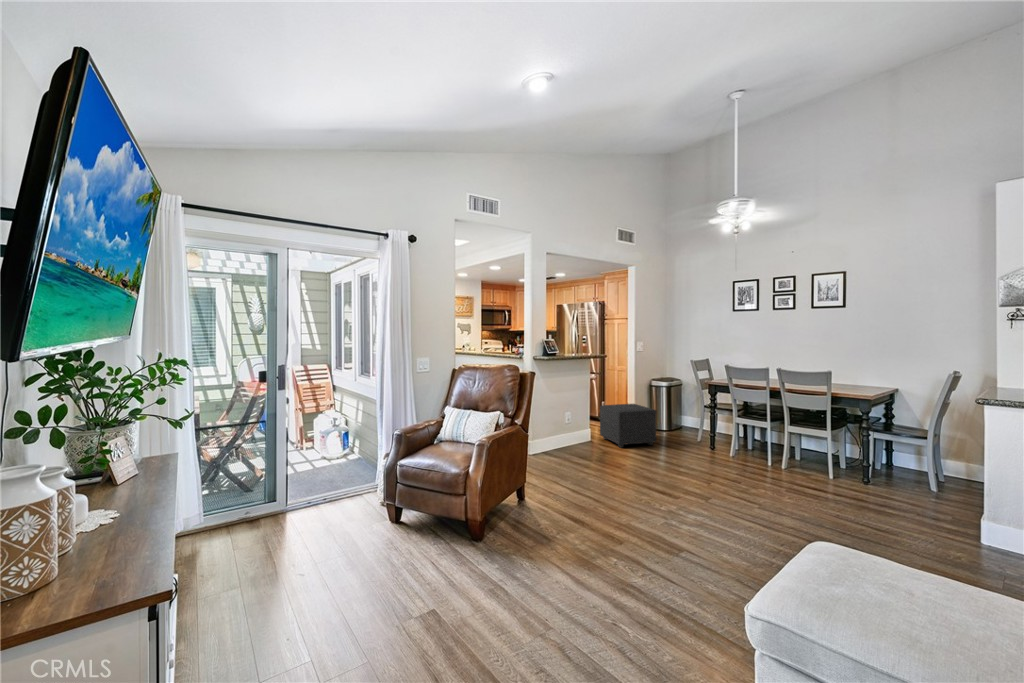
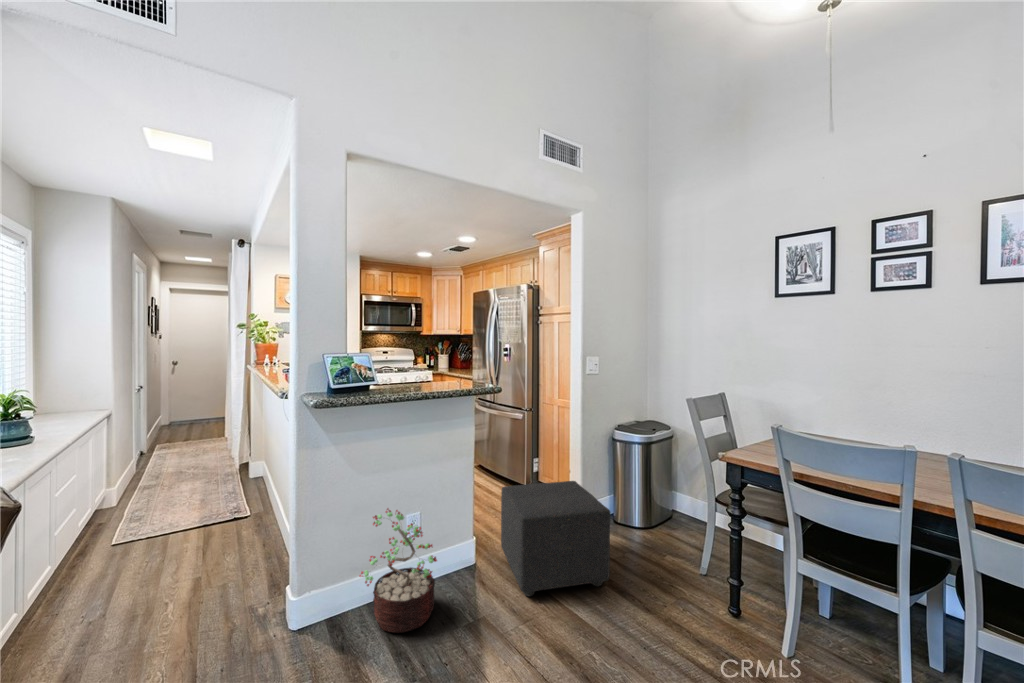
decorative plant: none [553,407,586,455] -> present [360,509,437,633]

